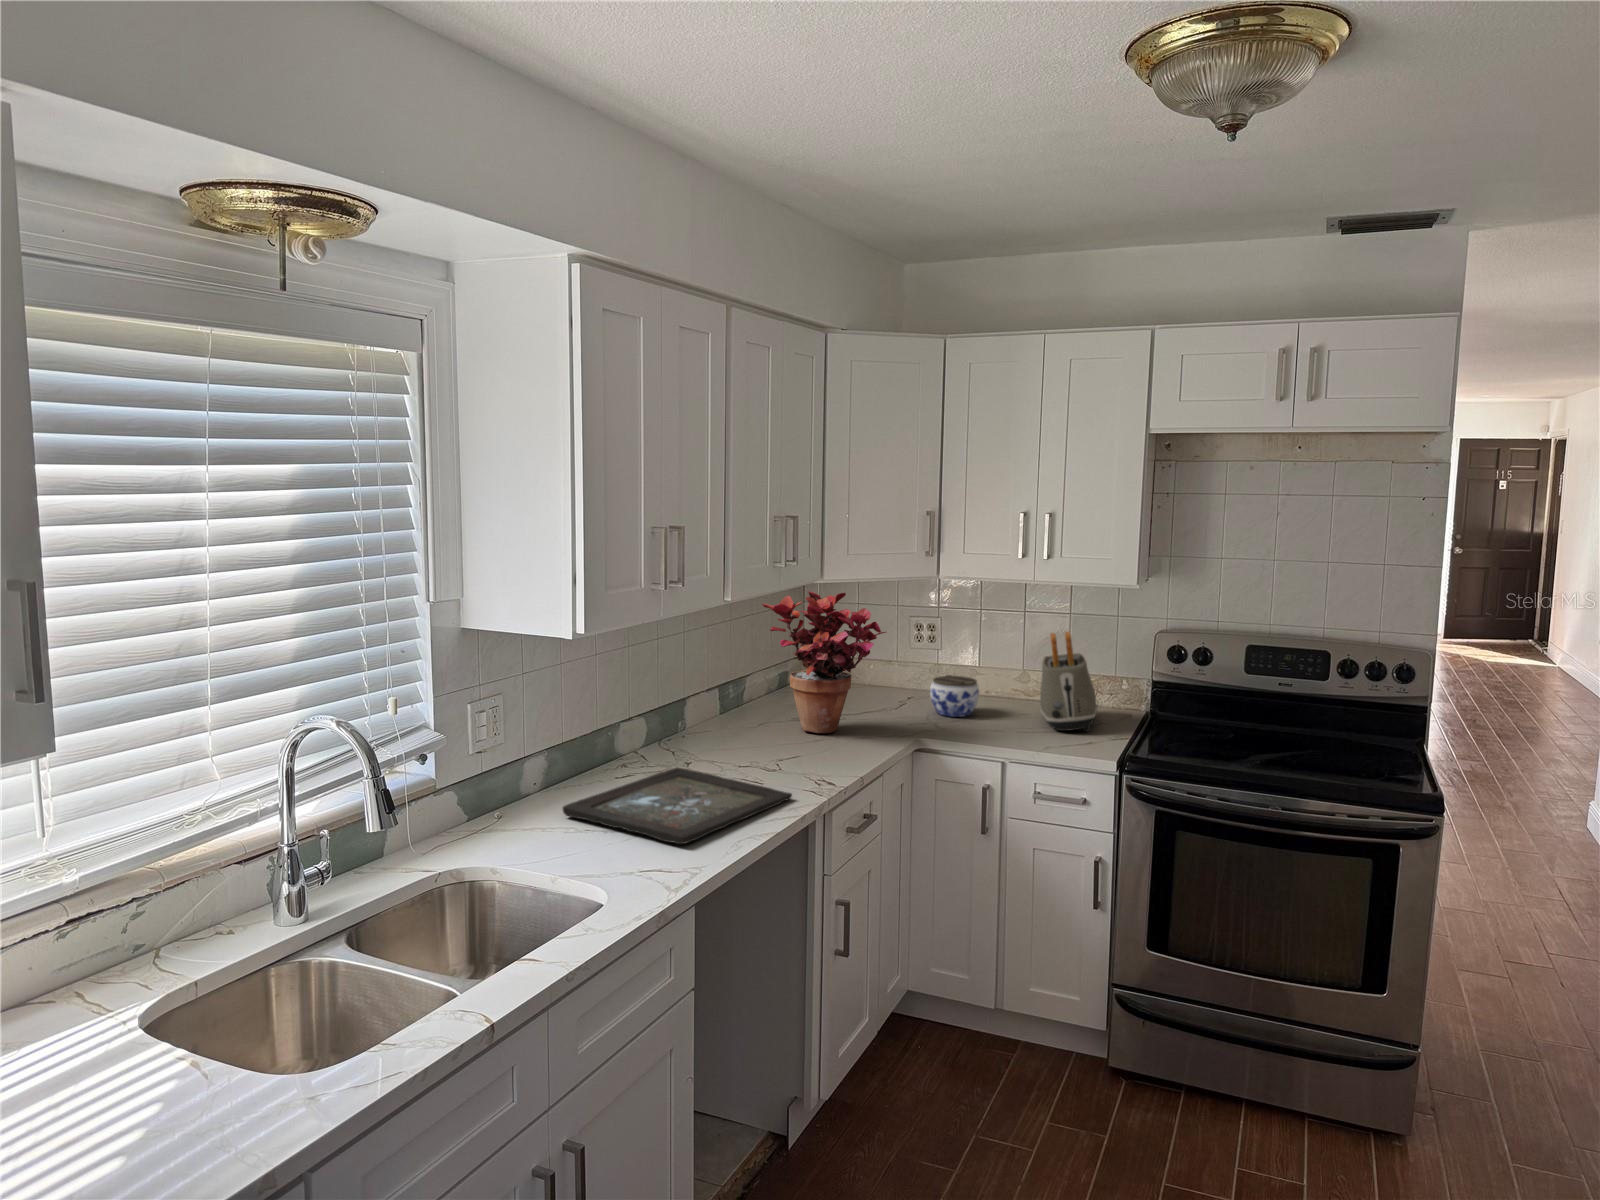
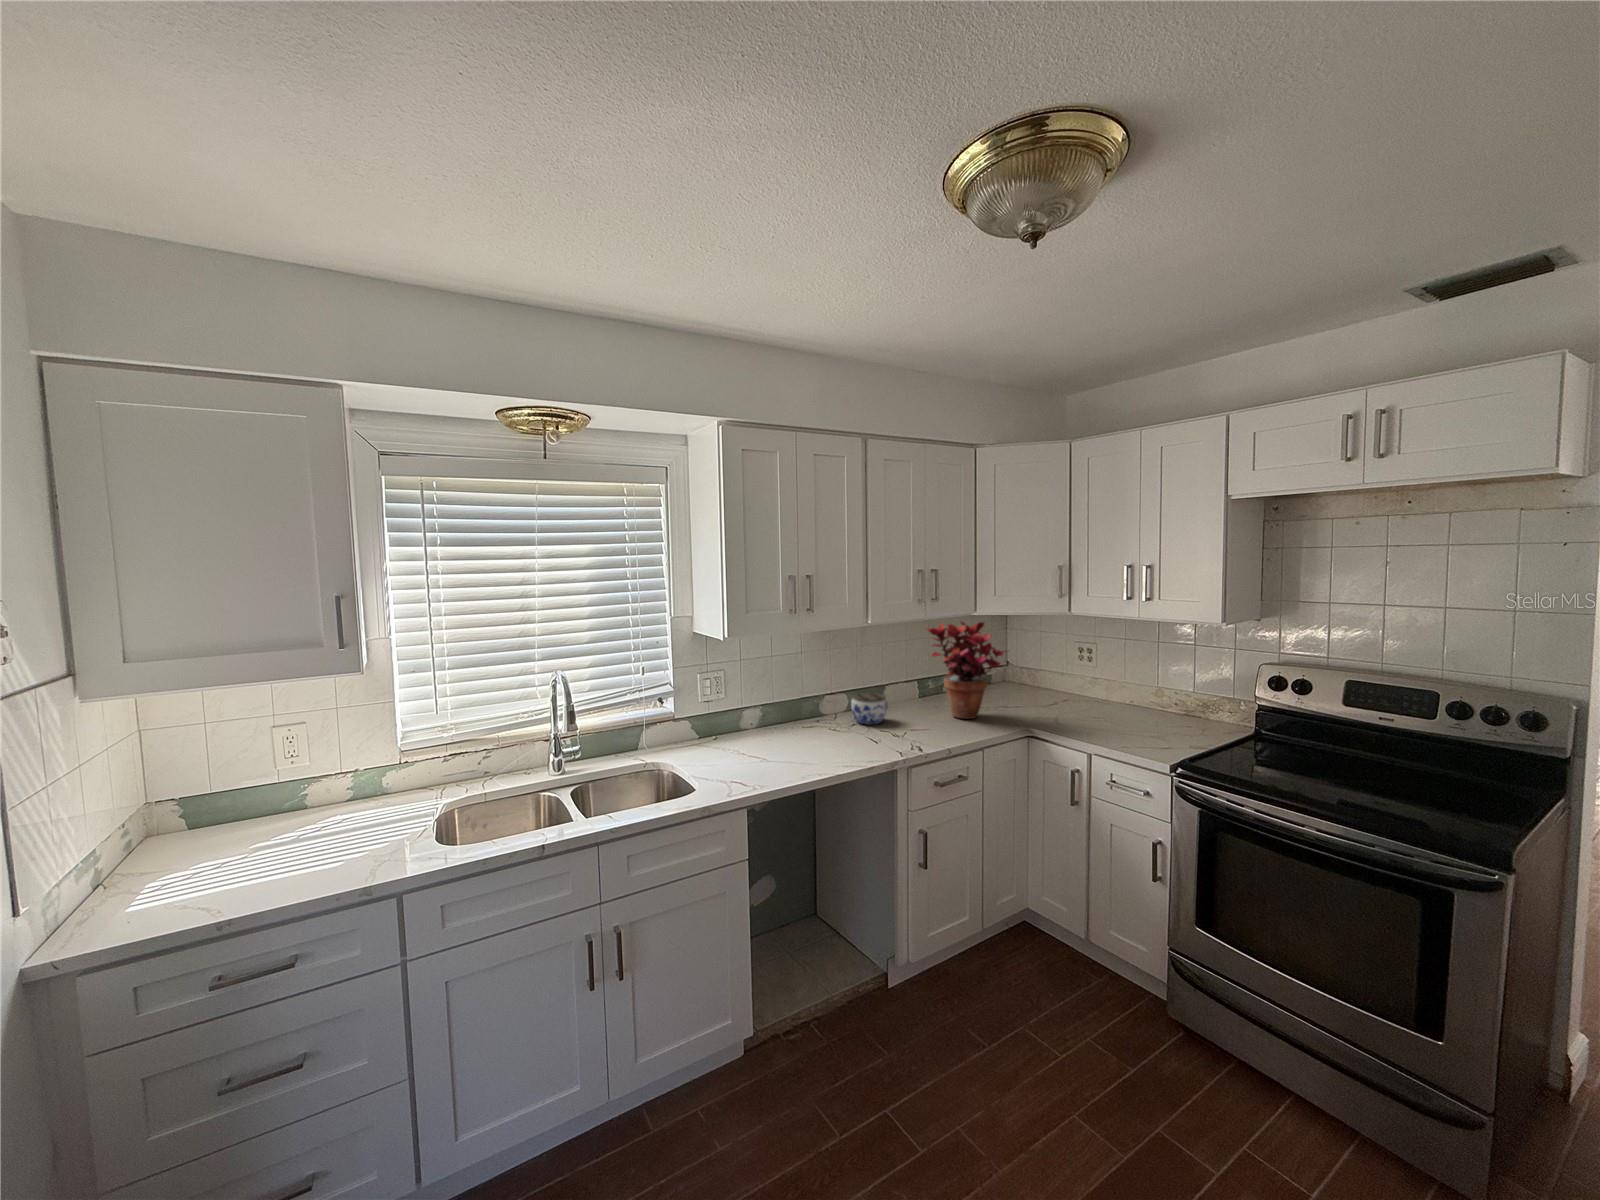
toaster: present [1040,631,1098,731] -> none [1139,659,1199,740]
jar: present [930,675,979,717] -> present [851,692,887,724]
tray: present [563,768,792,844] -> none [741,728,880,771]

